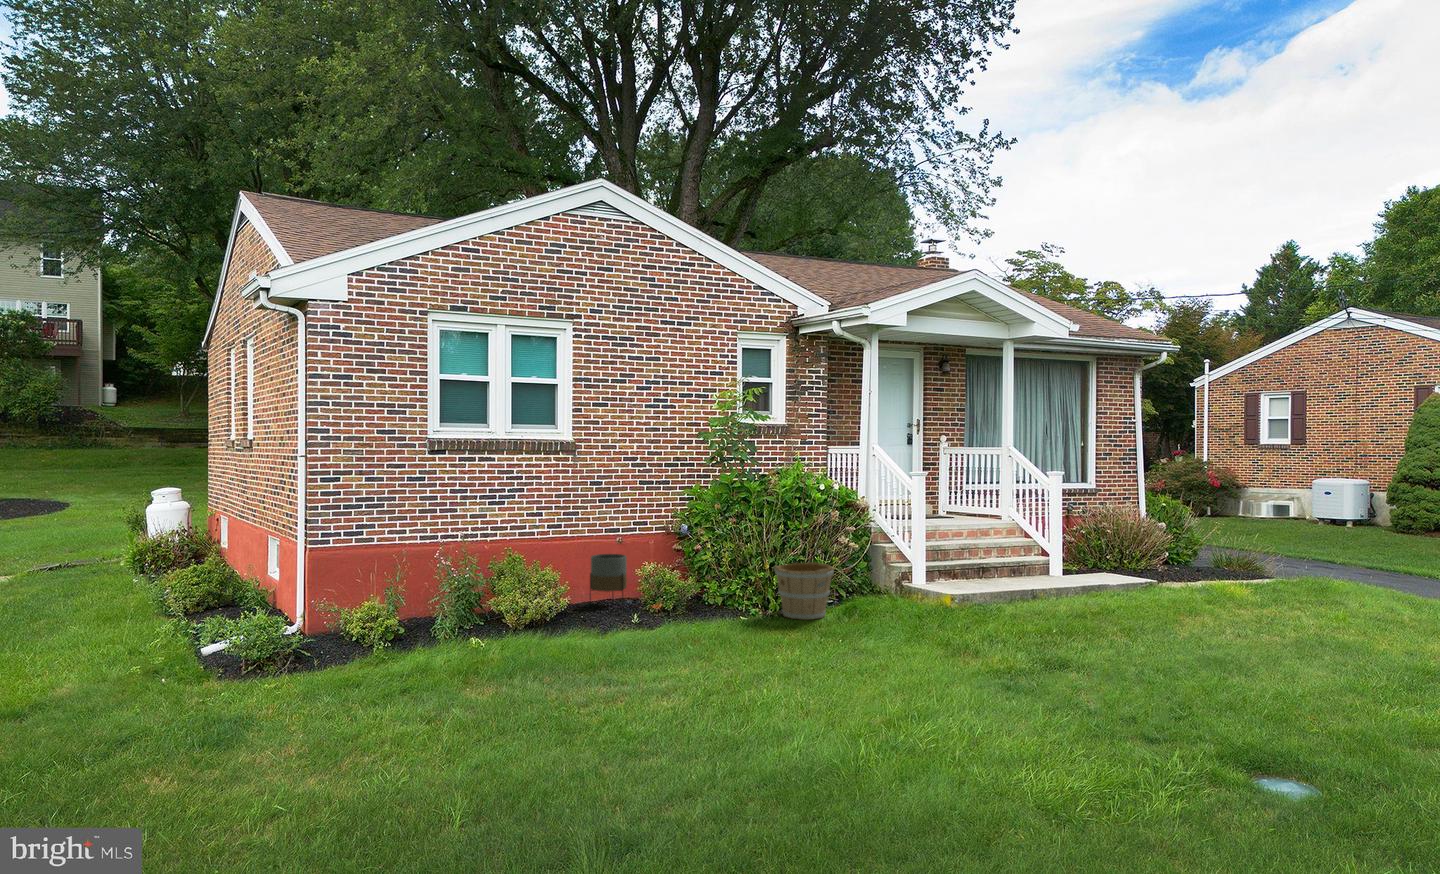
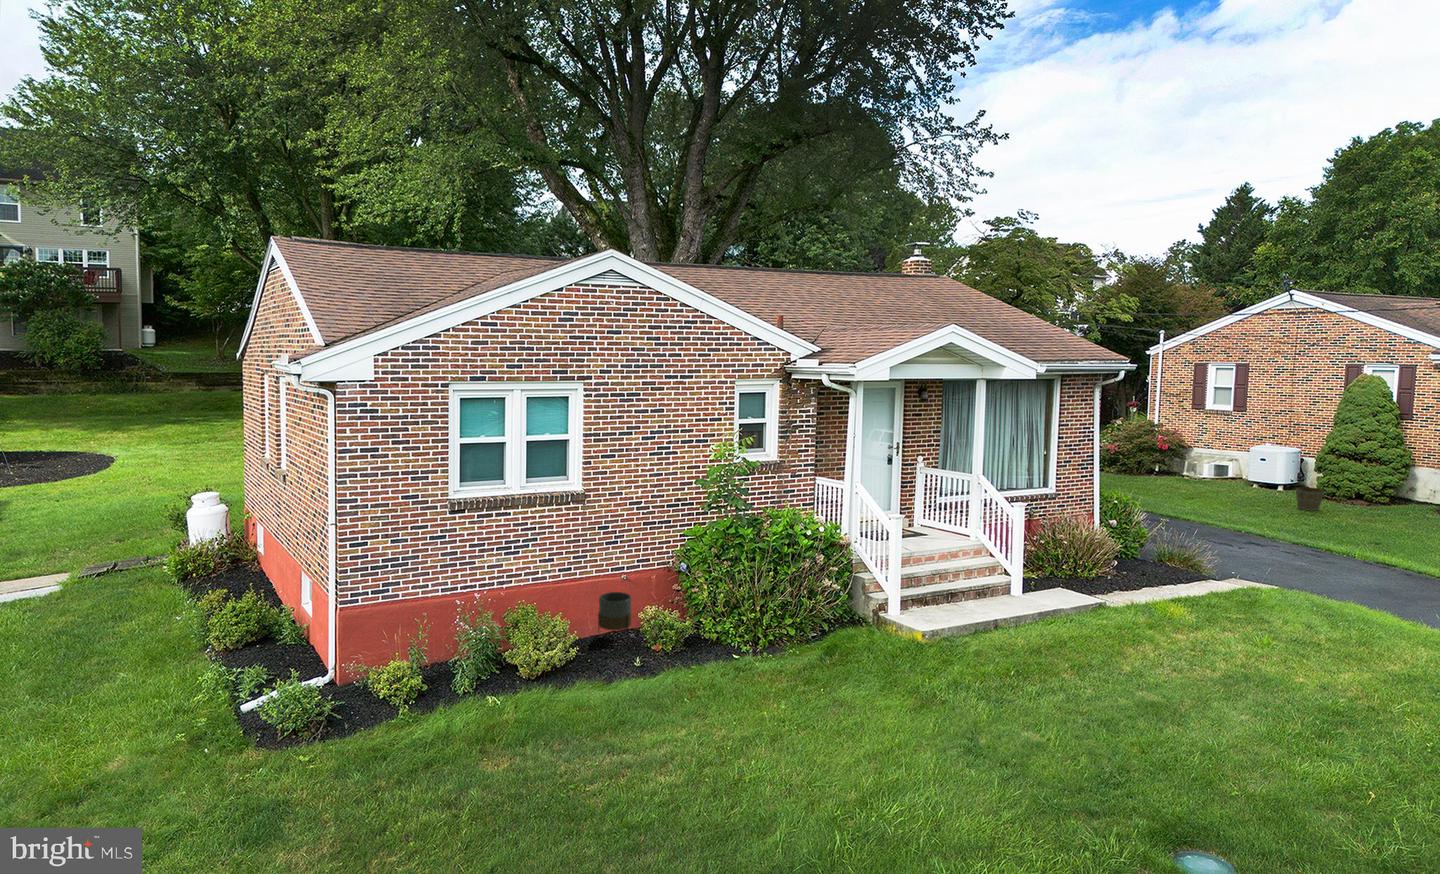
wooden bucket: present [775,562,834,620] -> present [1295,487,1325,511]

